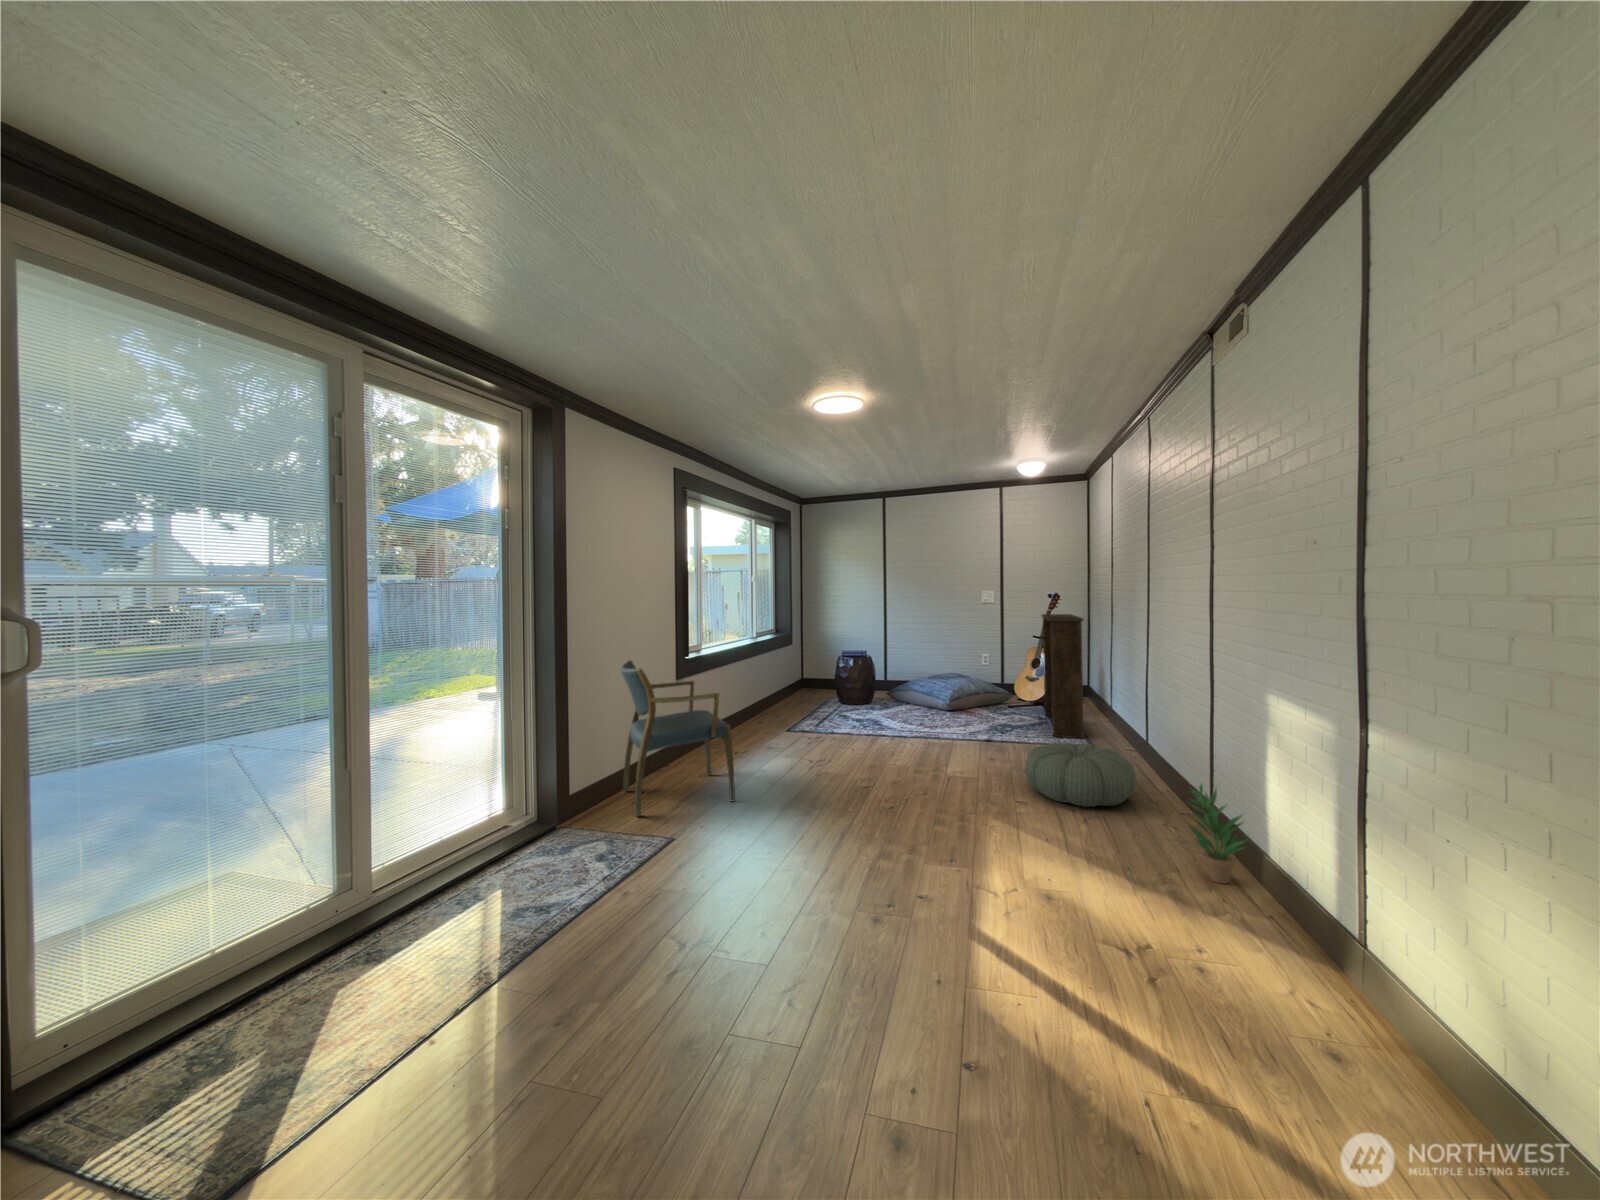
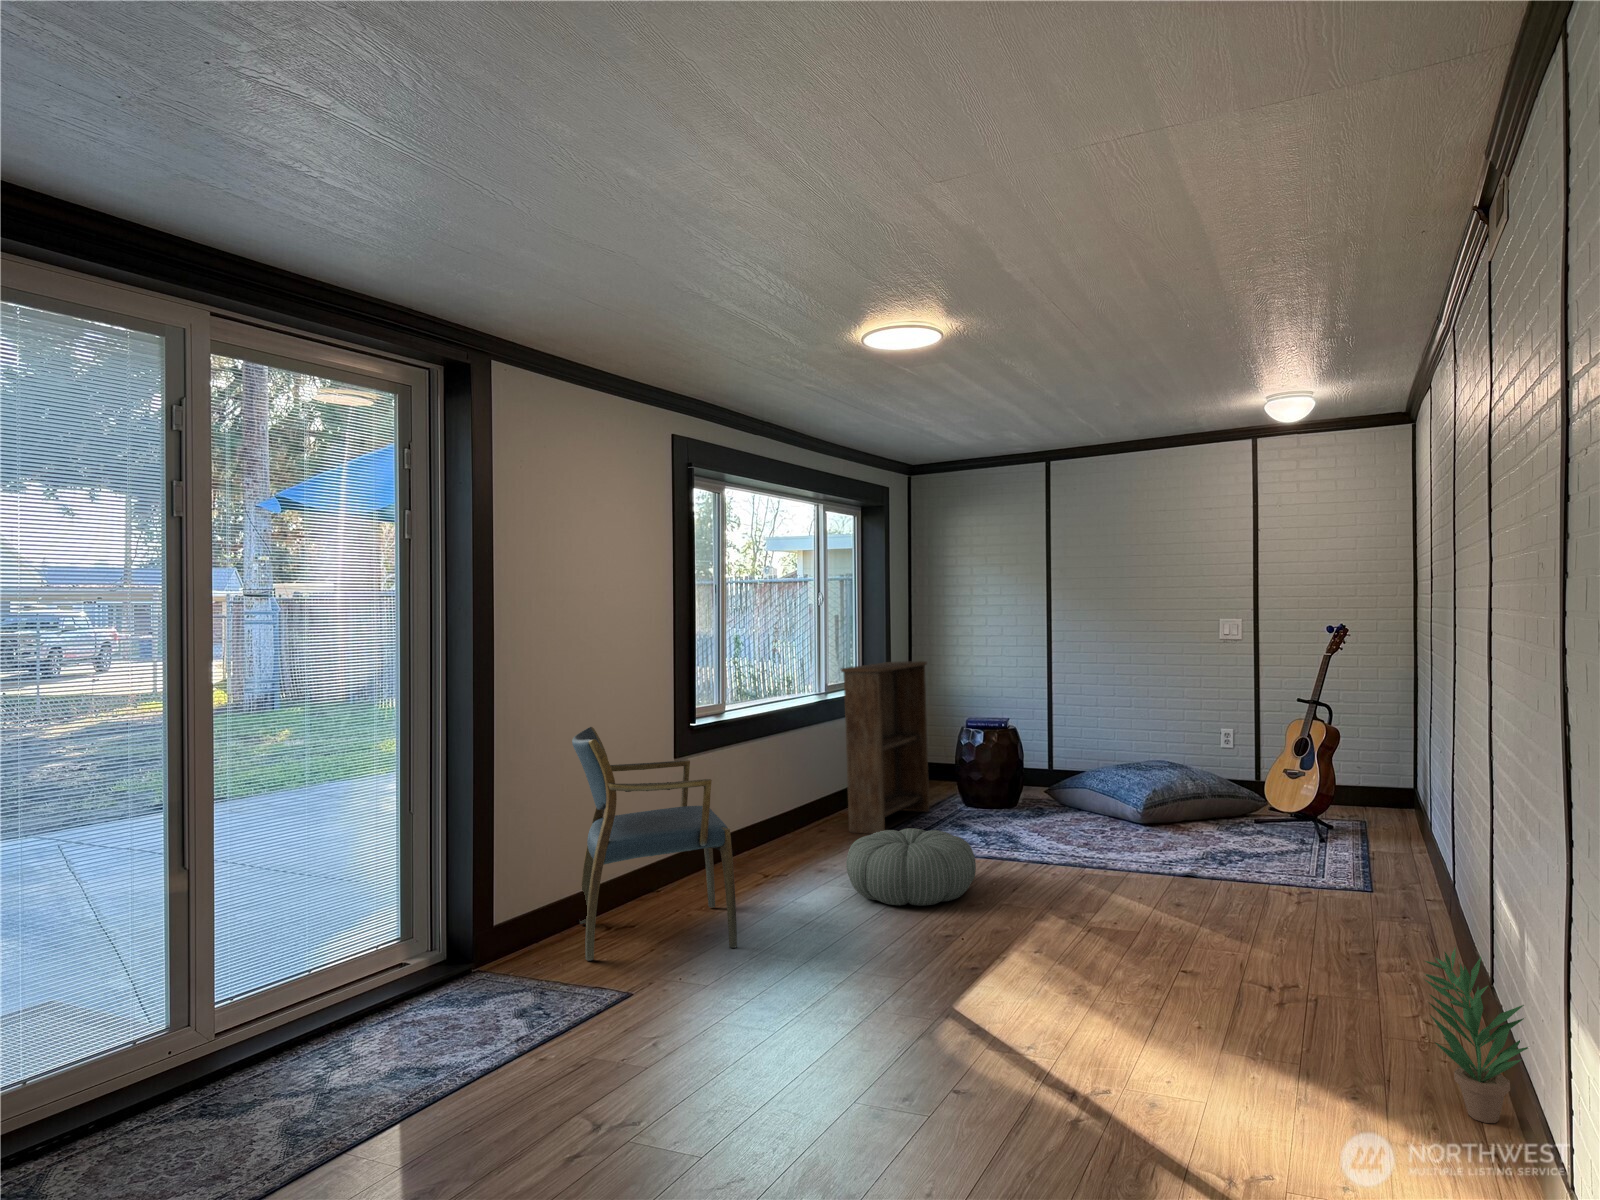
bookshelf: present [1042,614,1084,739] -> present [841,661,929,834]
pouf: present [1025,742,1137,807] -> present [846,828,976,906]

